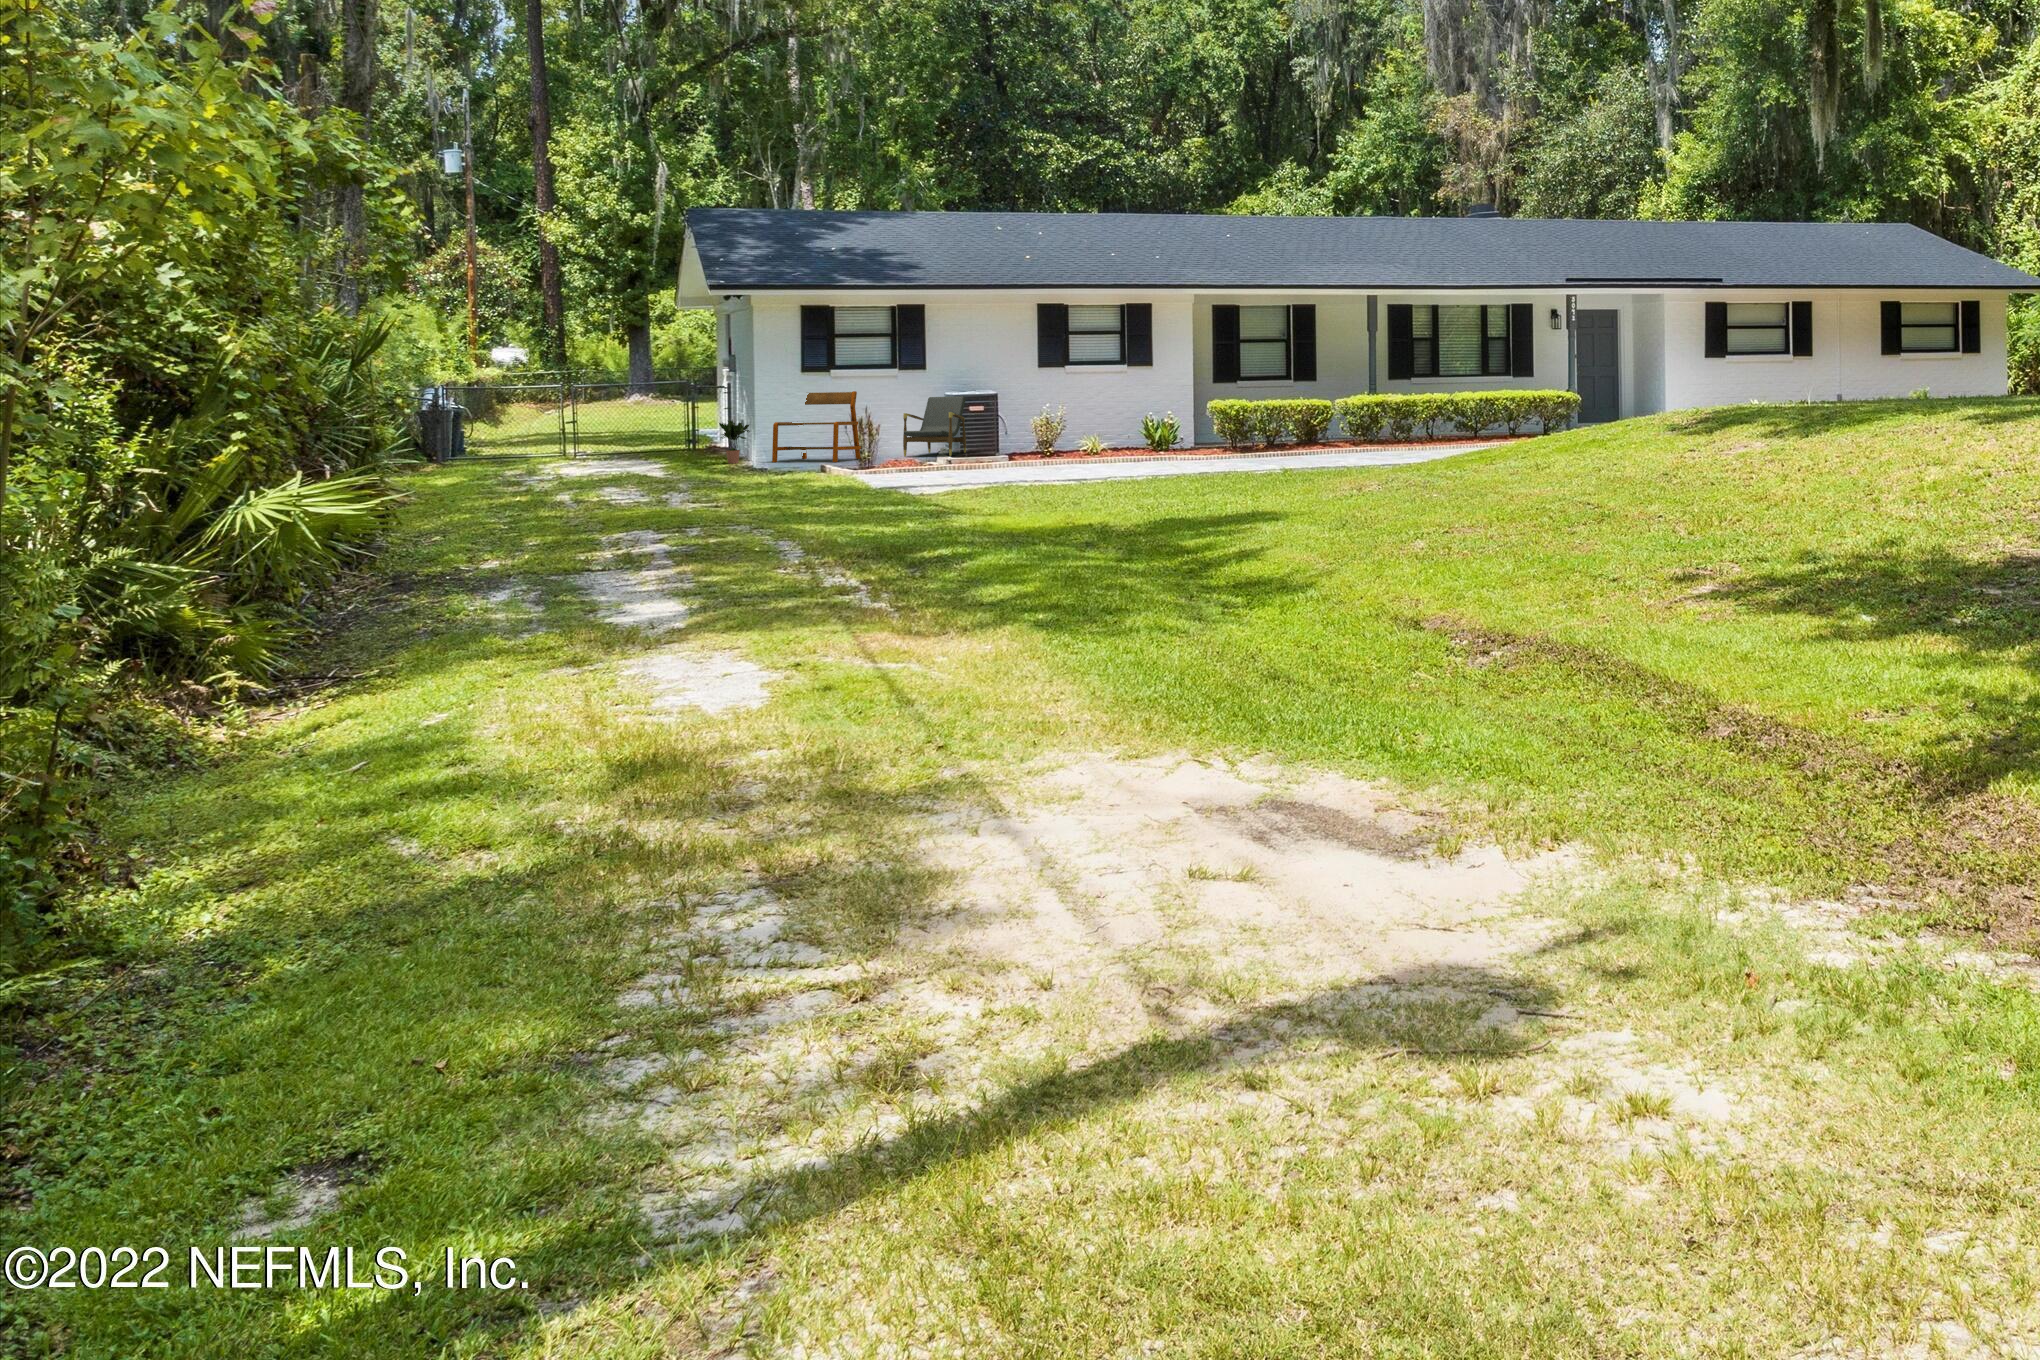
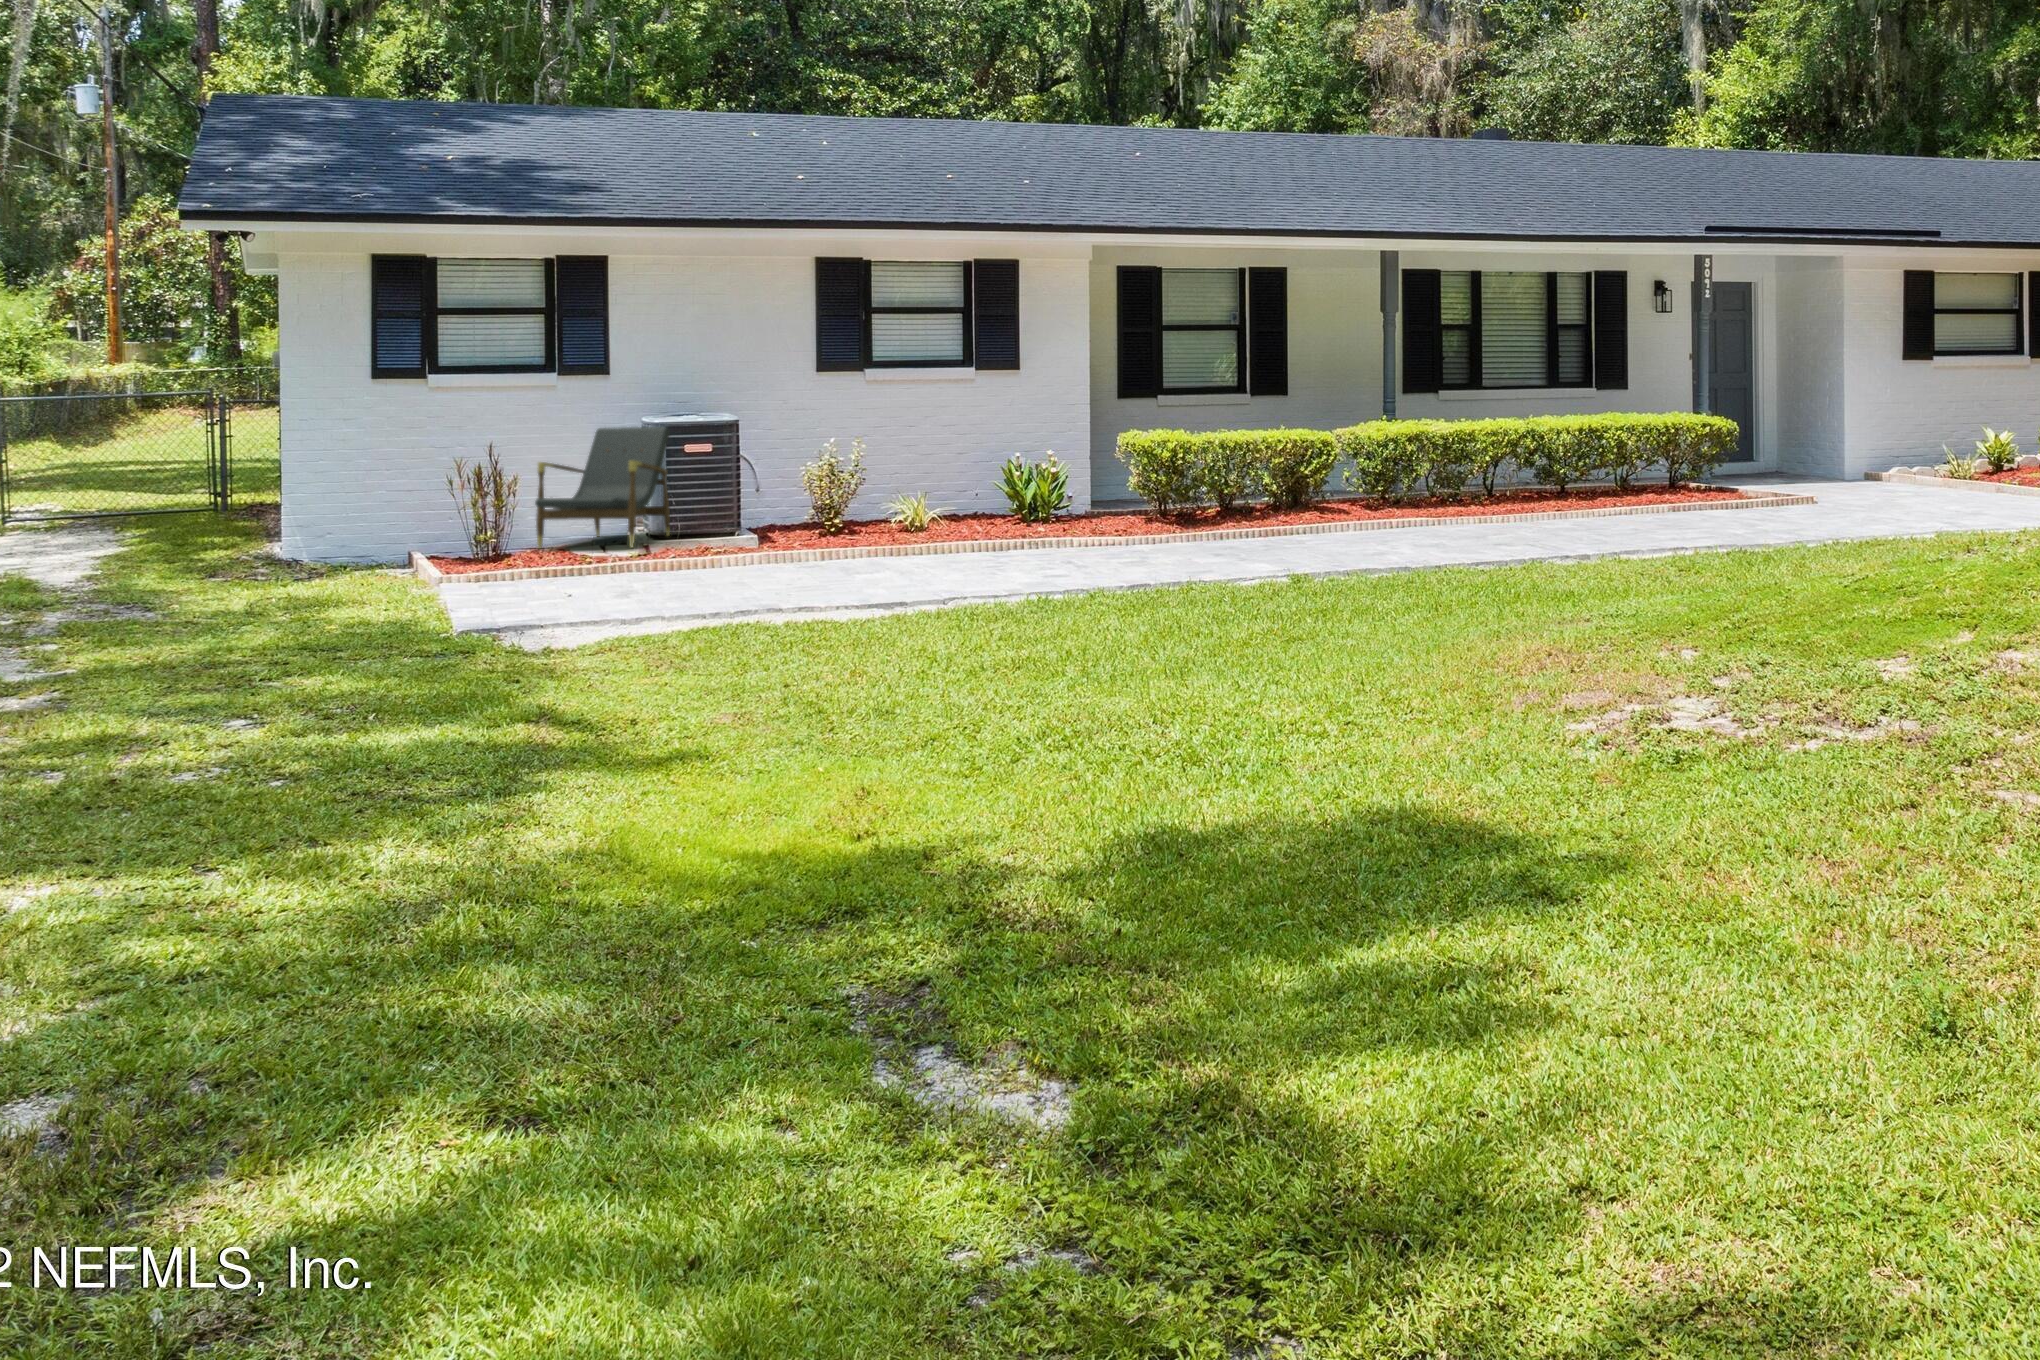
bench: present [772,391,861,462] -> none [247,419,444,569]
potted plant: present [719,420,750,464] -> none [129,474,212,569]

